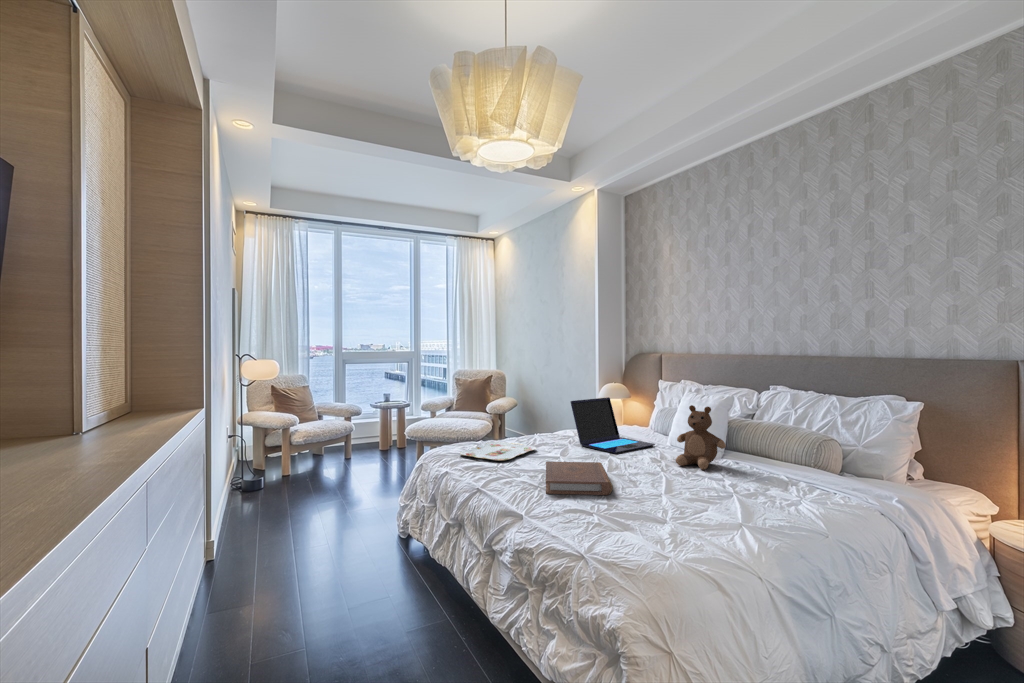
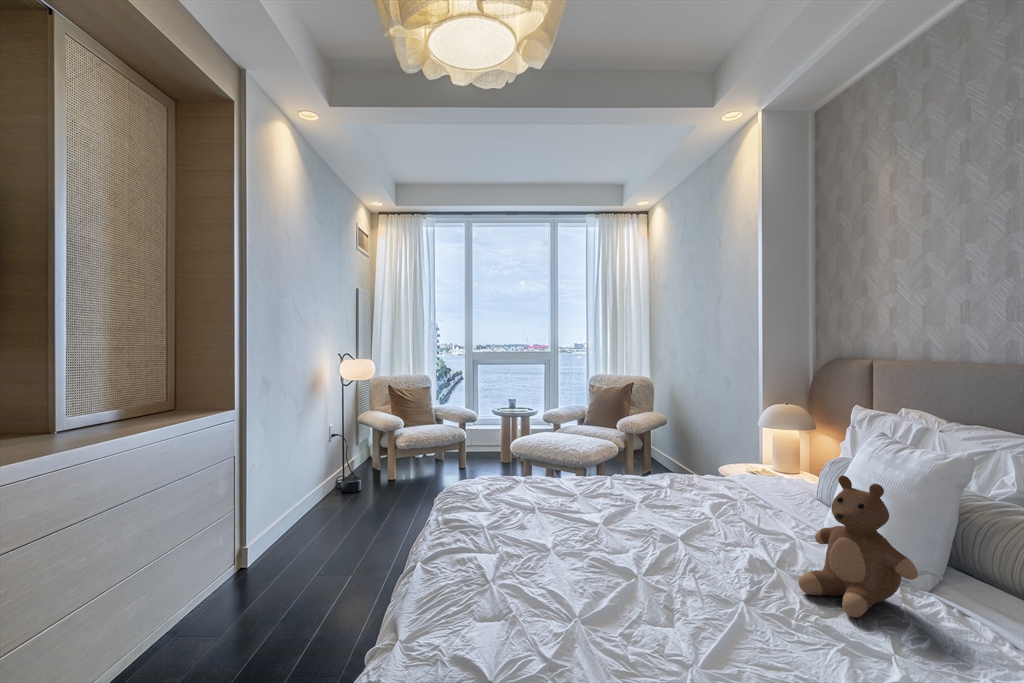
laptop: present [571,397,655,454] -> none [652,435,800,538]
serving tray: present [460,442,536,461] -> none [468,488,584,525]
book: present [546,462,613,495] -> none [481,545,630,647]

